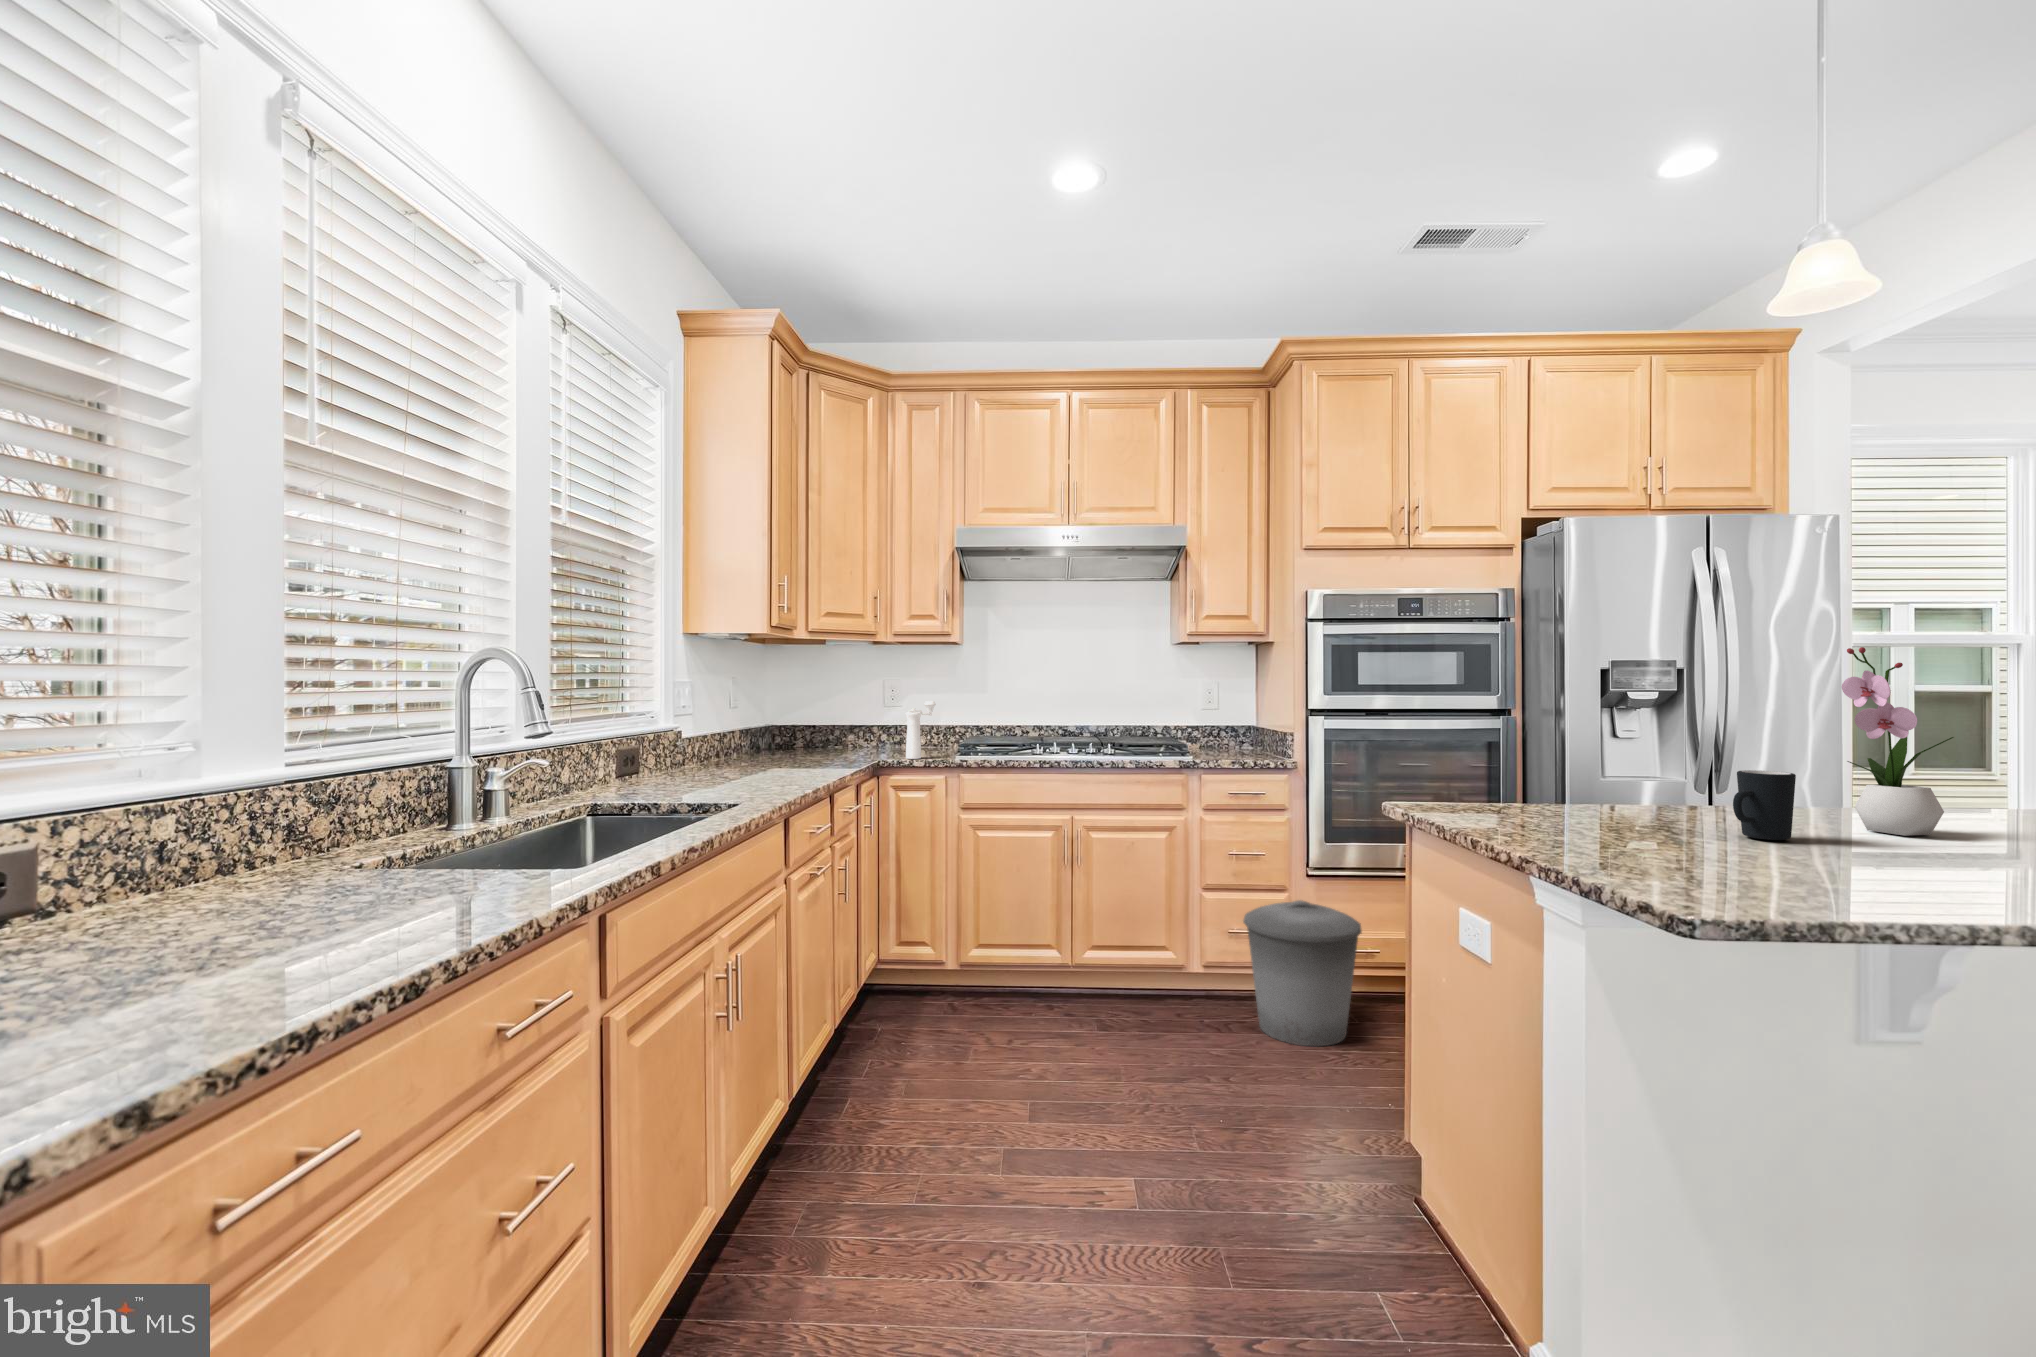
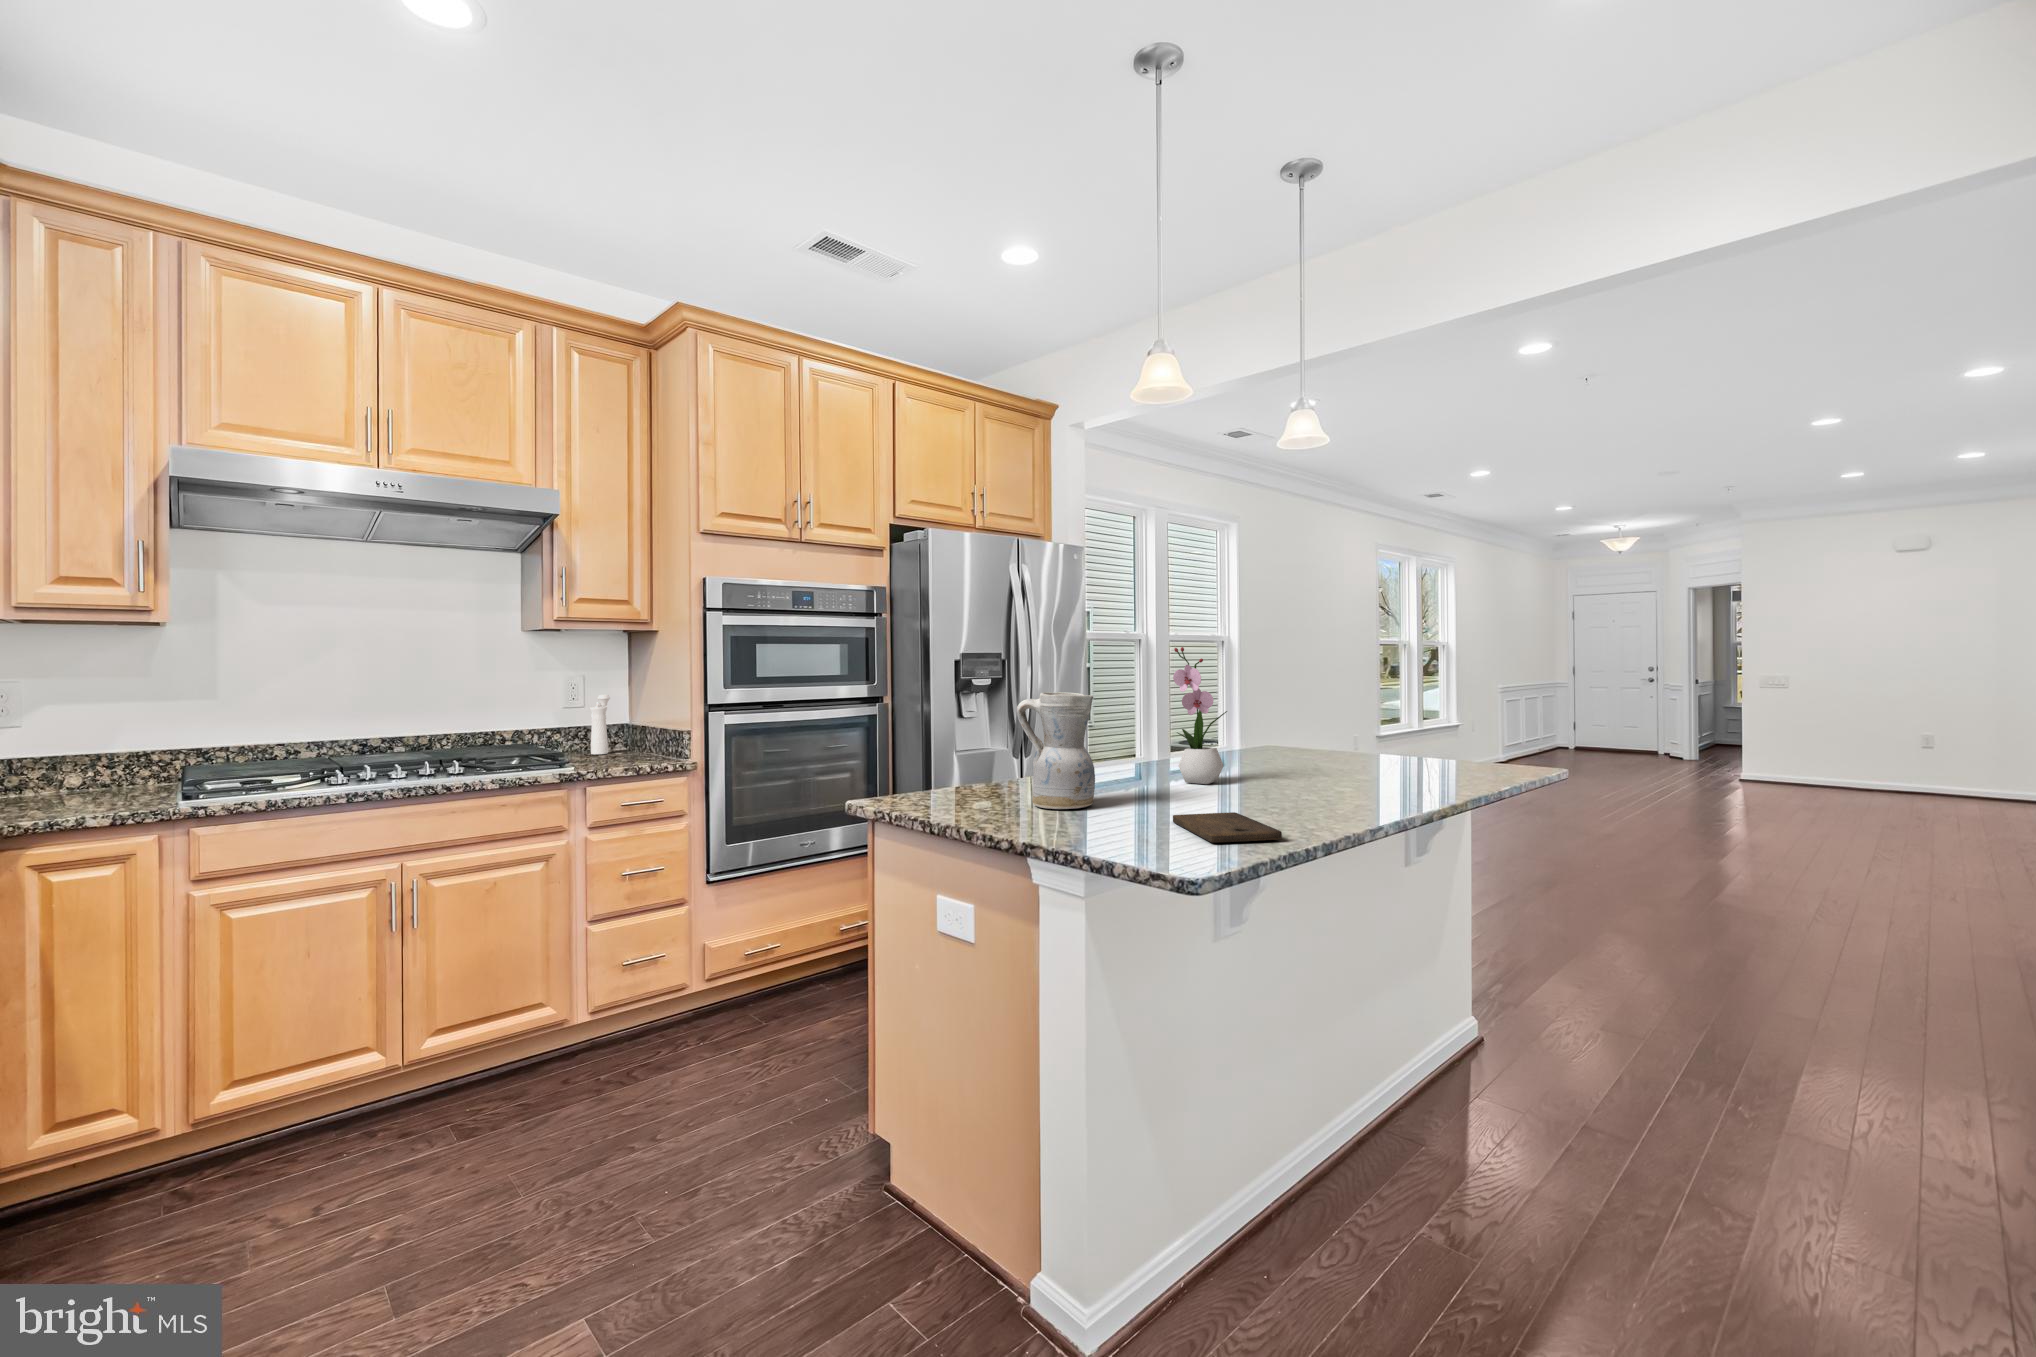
ceramic pitcher: none [1564,699,1670,836] -> present [1017,692,1095,809]
pepper mill: present [906,701,936,759] -> present [590,695,610,755]
mug: present [1733,770,1796,840] -> none [1129,745,1165,799]
cutting board: none [1757,857,1907,904] -> present [1173,812,1282,843]
trash can: present [1243,900,1362,1046] -> none [644,913,773,1071]

